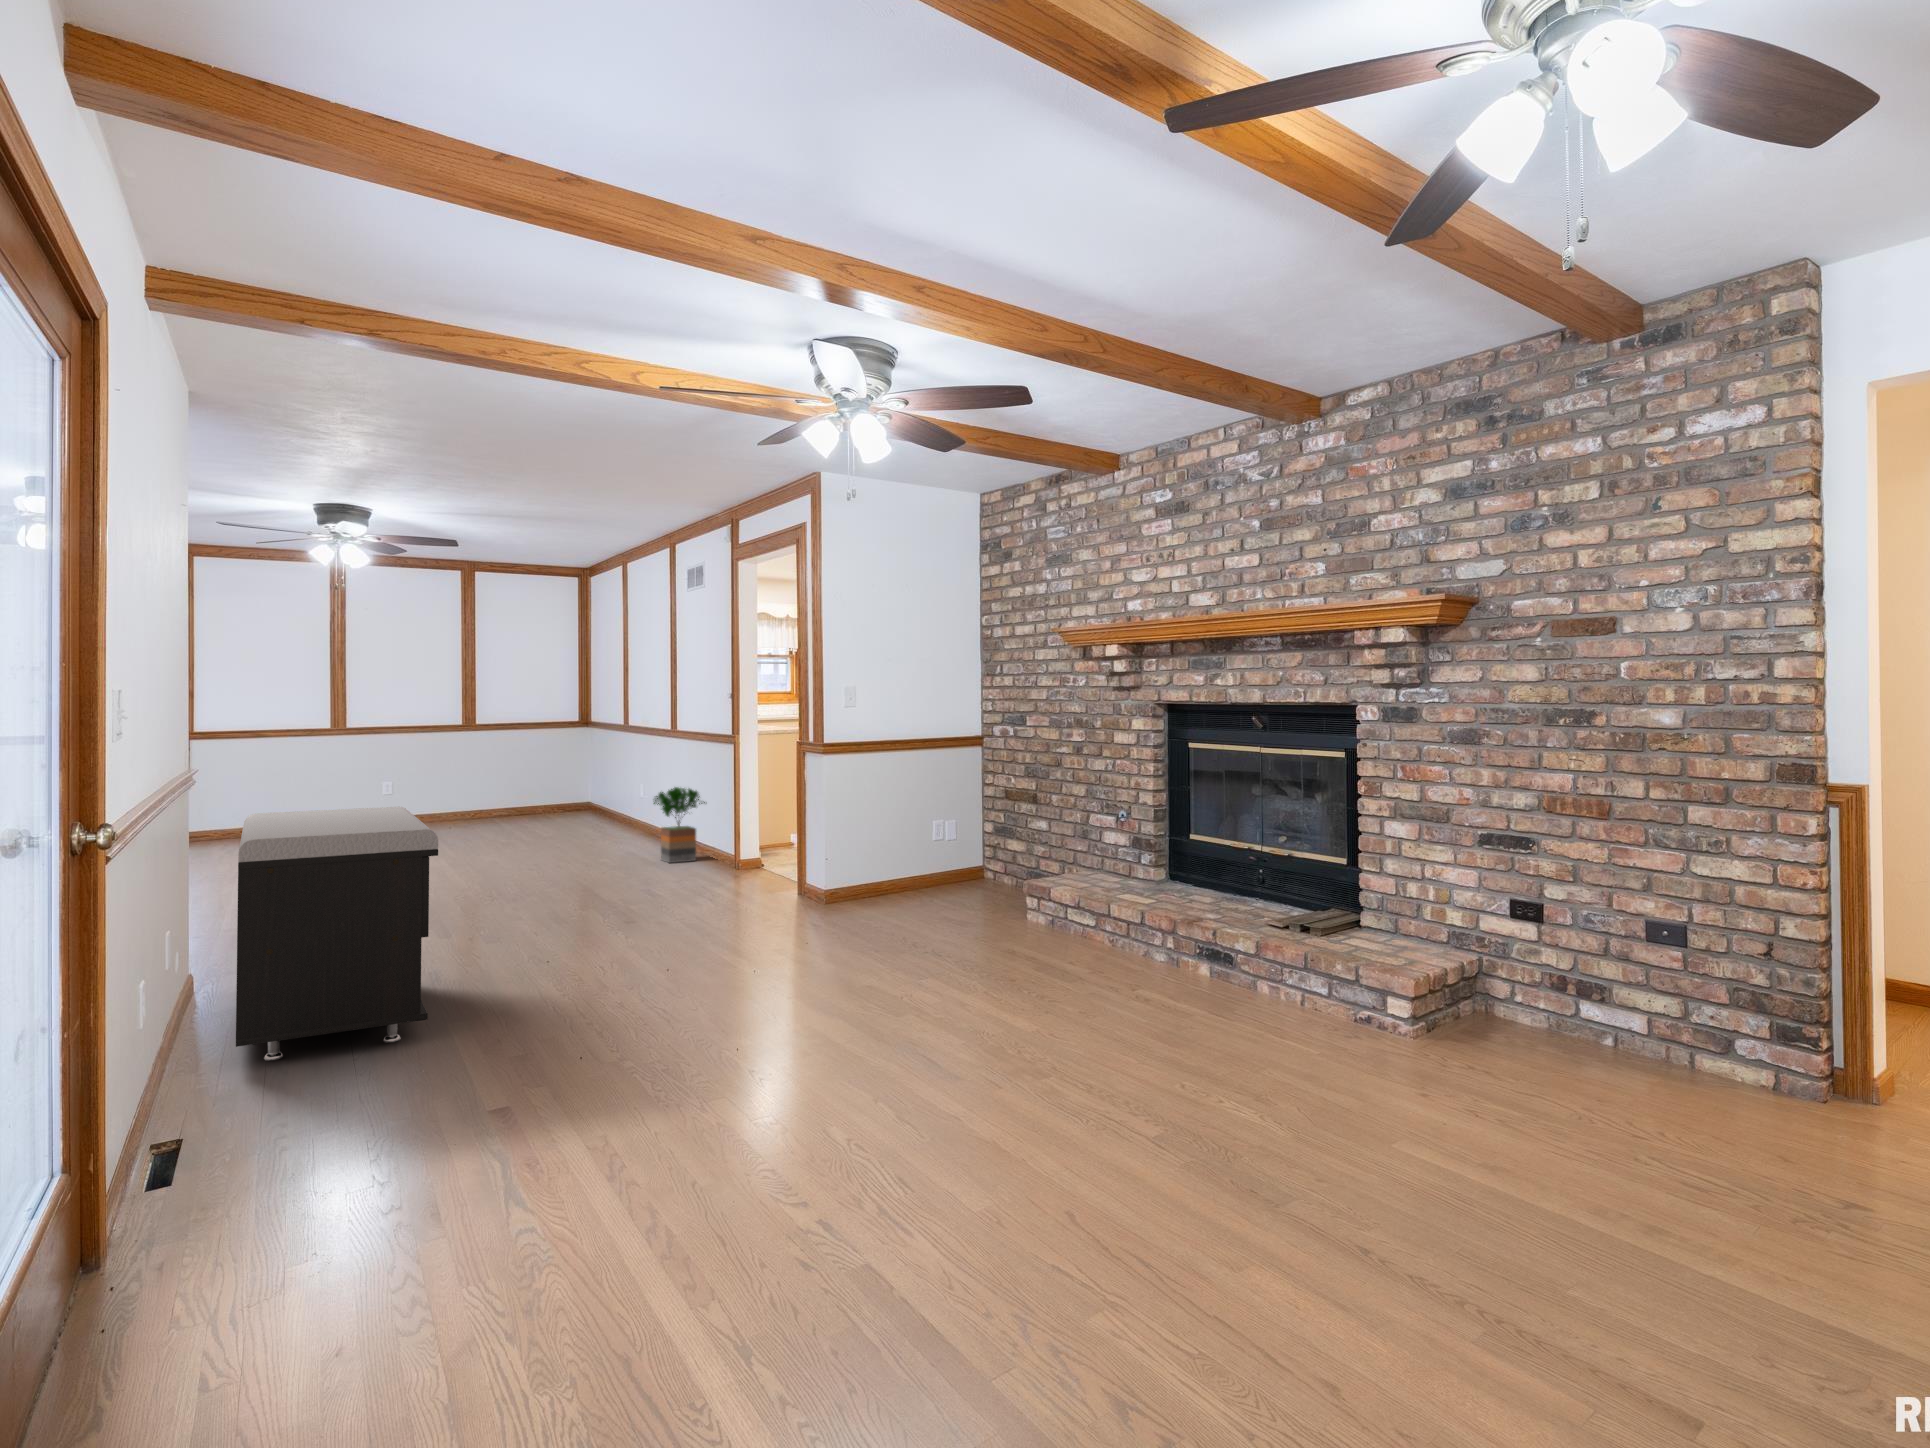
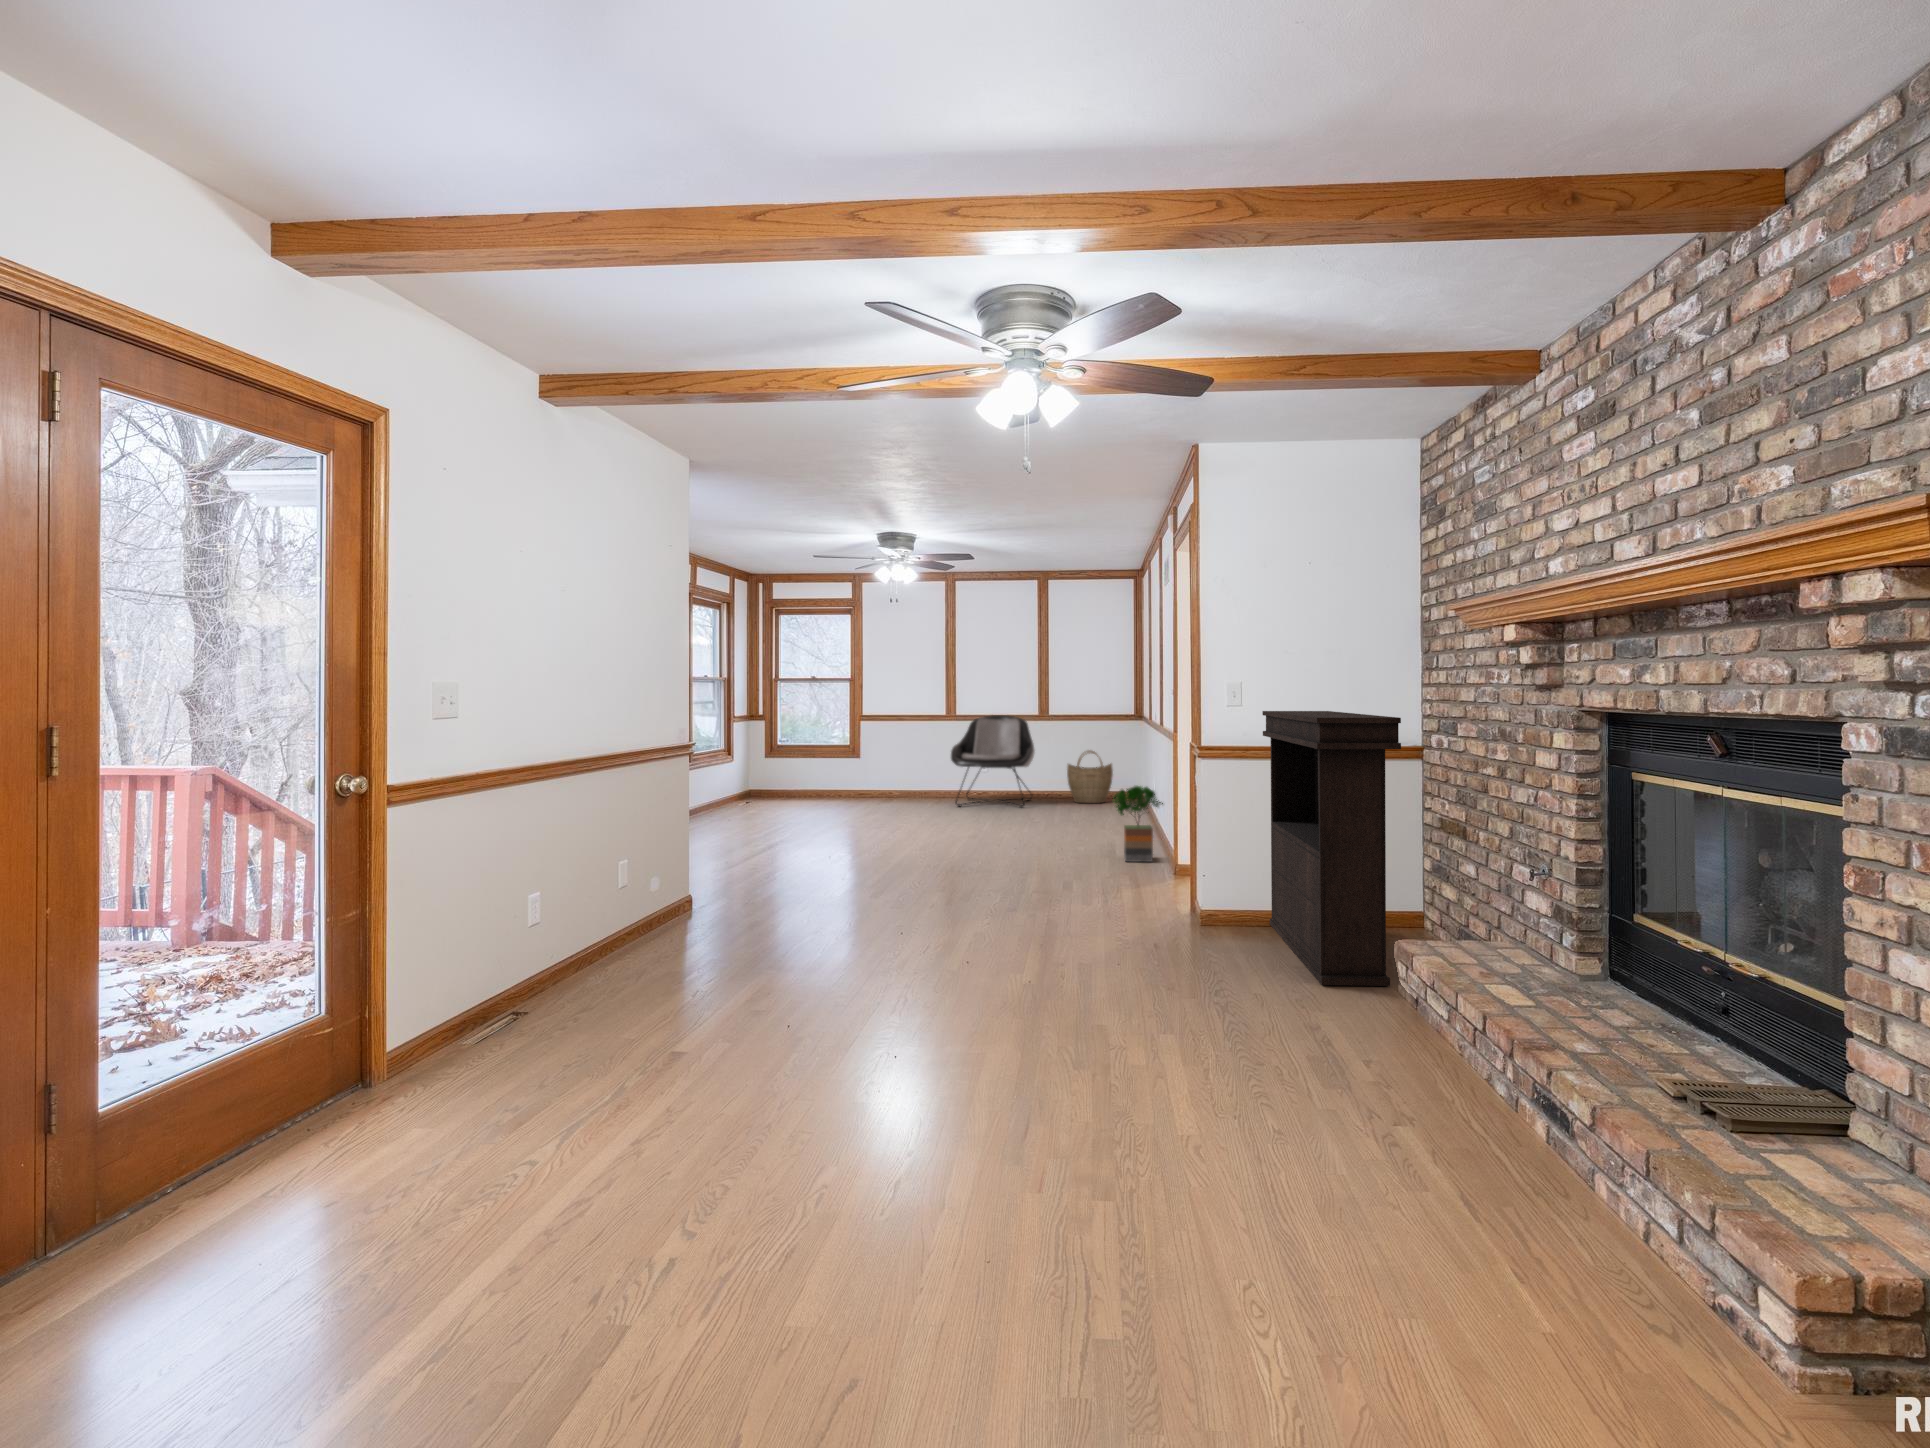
console table: none [867,709,1026,923] -> present [1262,711,1401,986]
lounge chair: none [362,722,471,831] -> present [951,715,1035,808]
woven basket: none [503,760,558,818] -> present [1067,751,1113,803]
storage bench: present [236,807,438,1060] -> none [502,797,739,1017]

